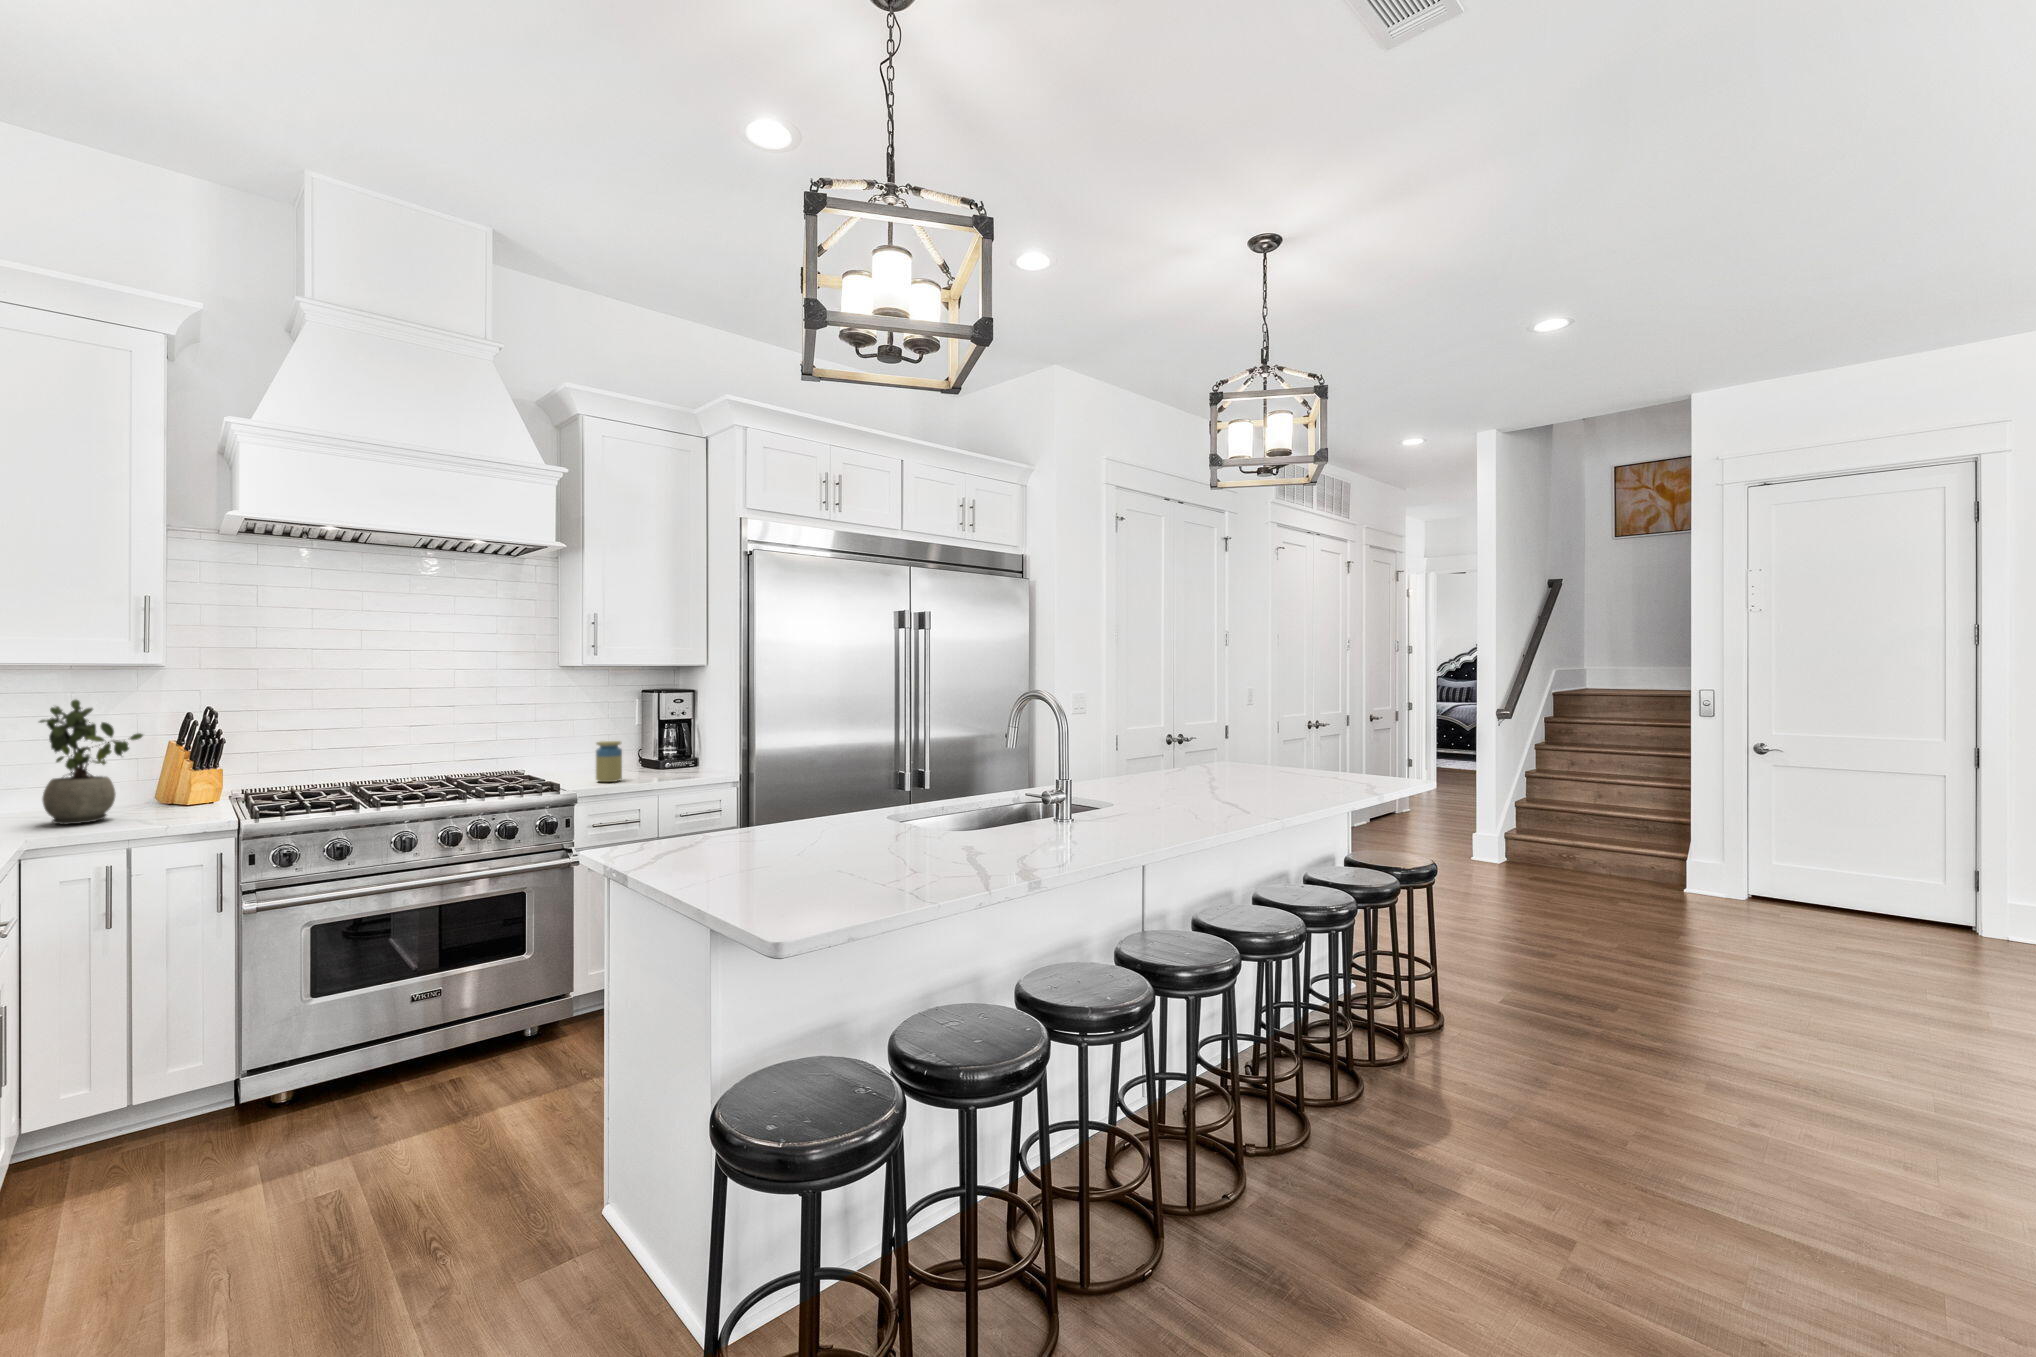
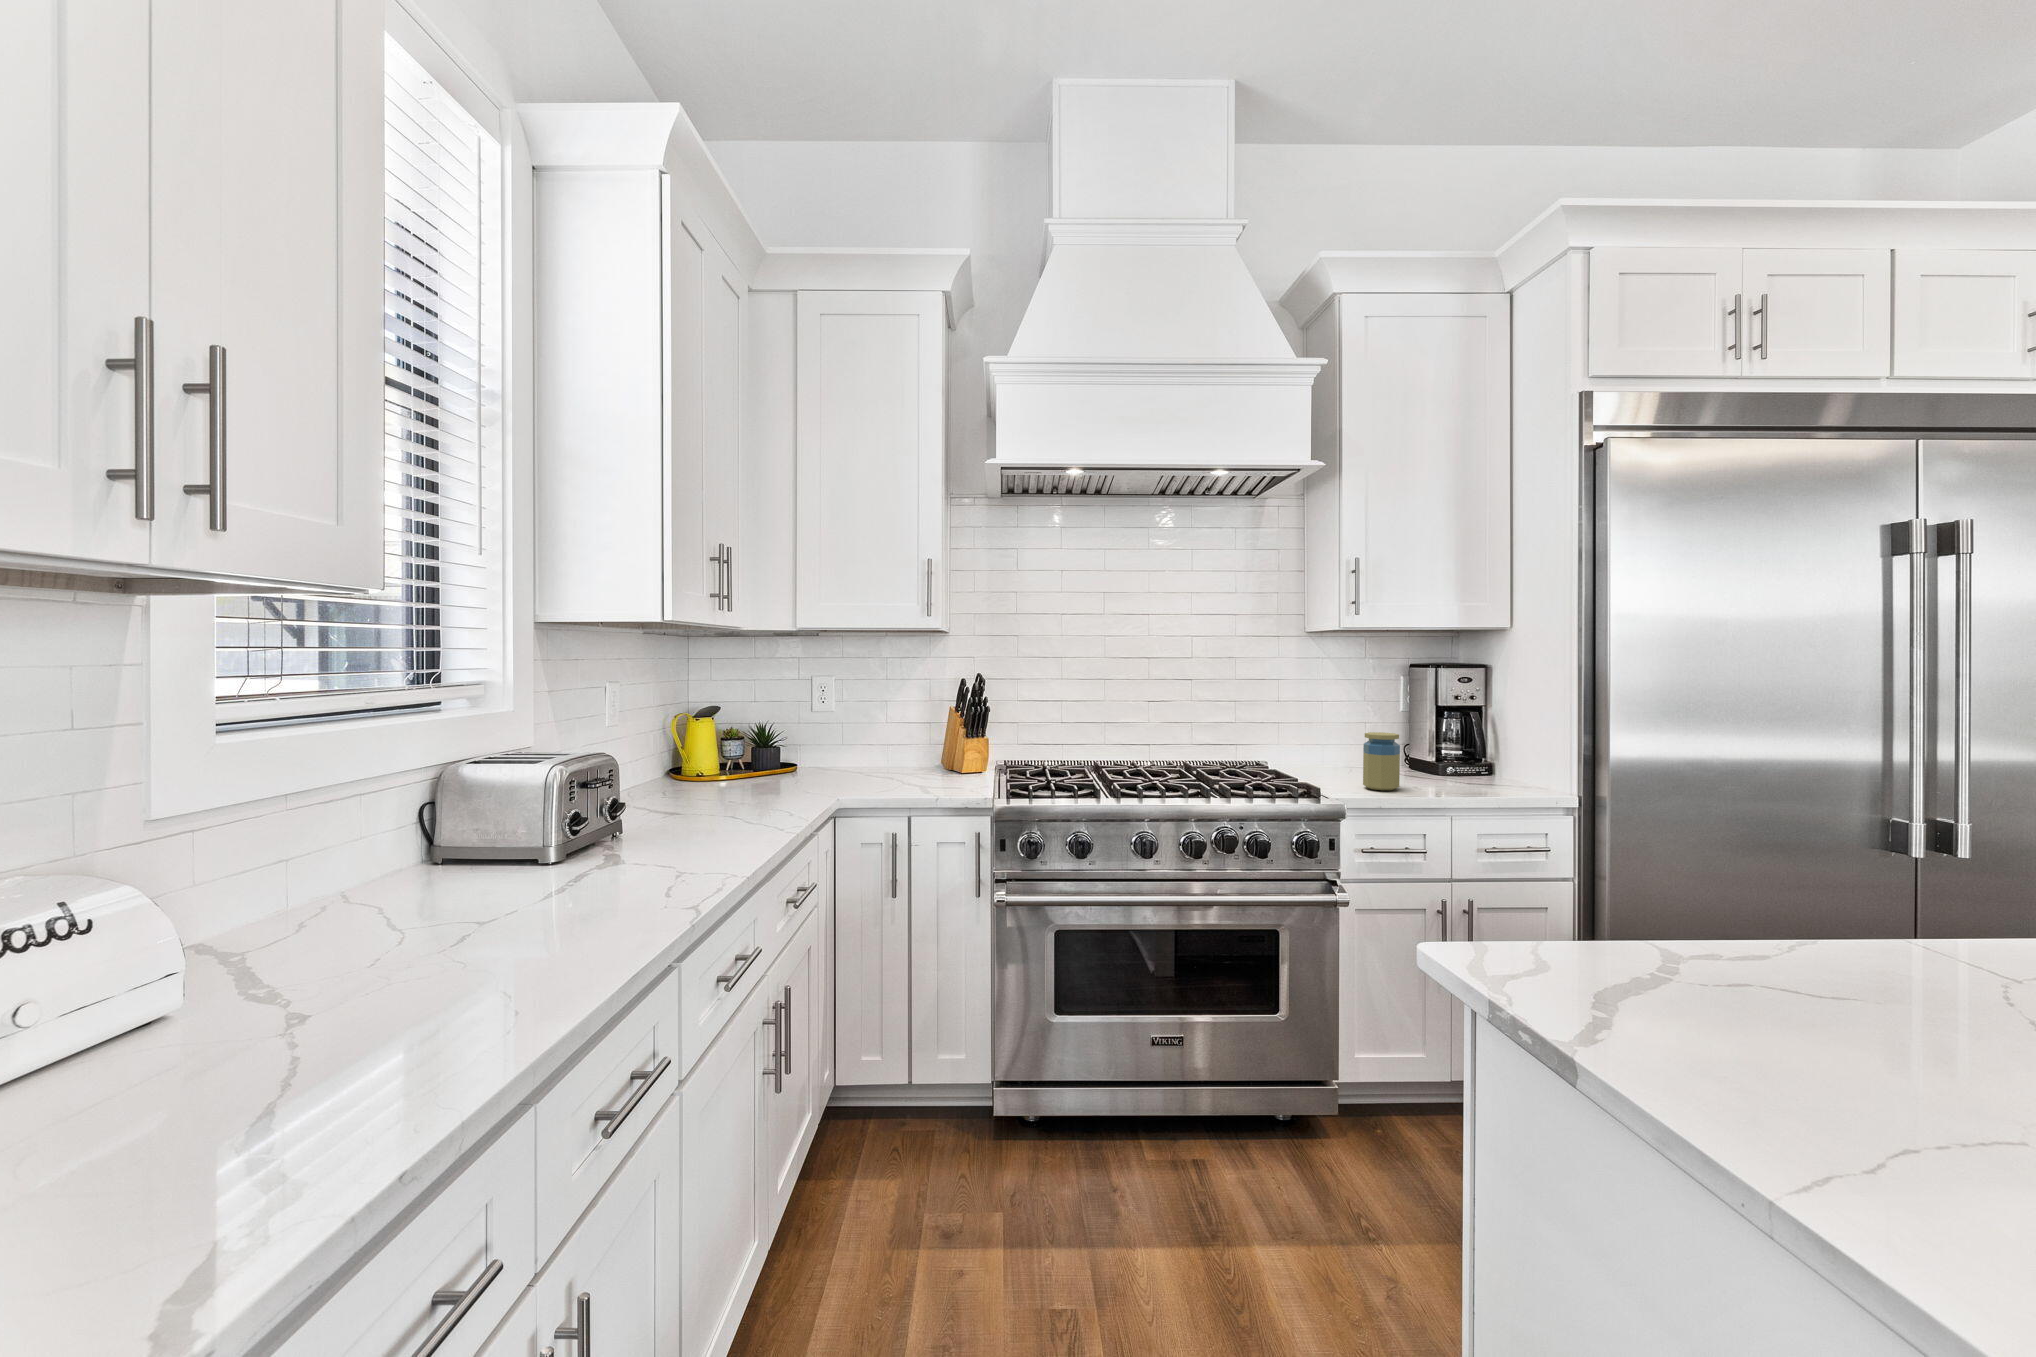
potted plant: present [40,700,143,824] -> none [849,665,920,788]

